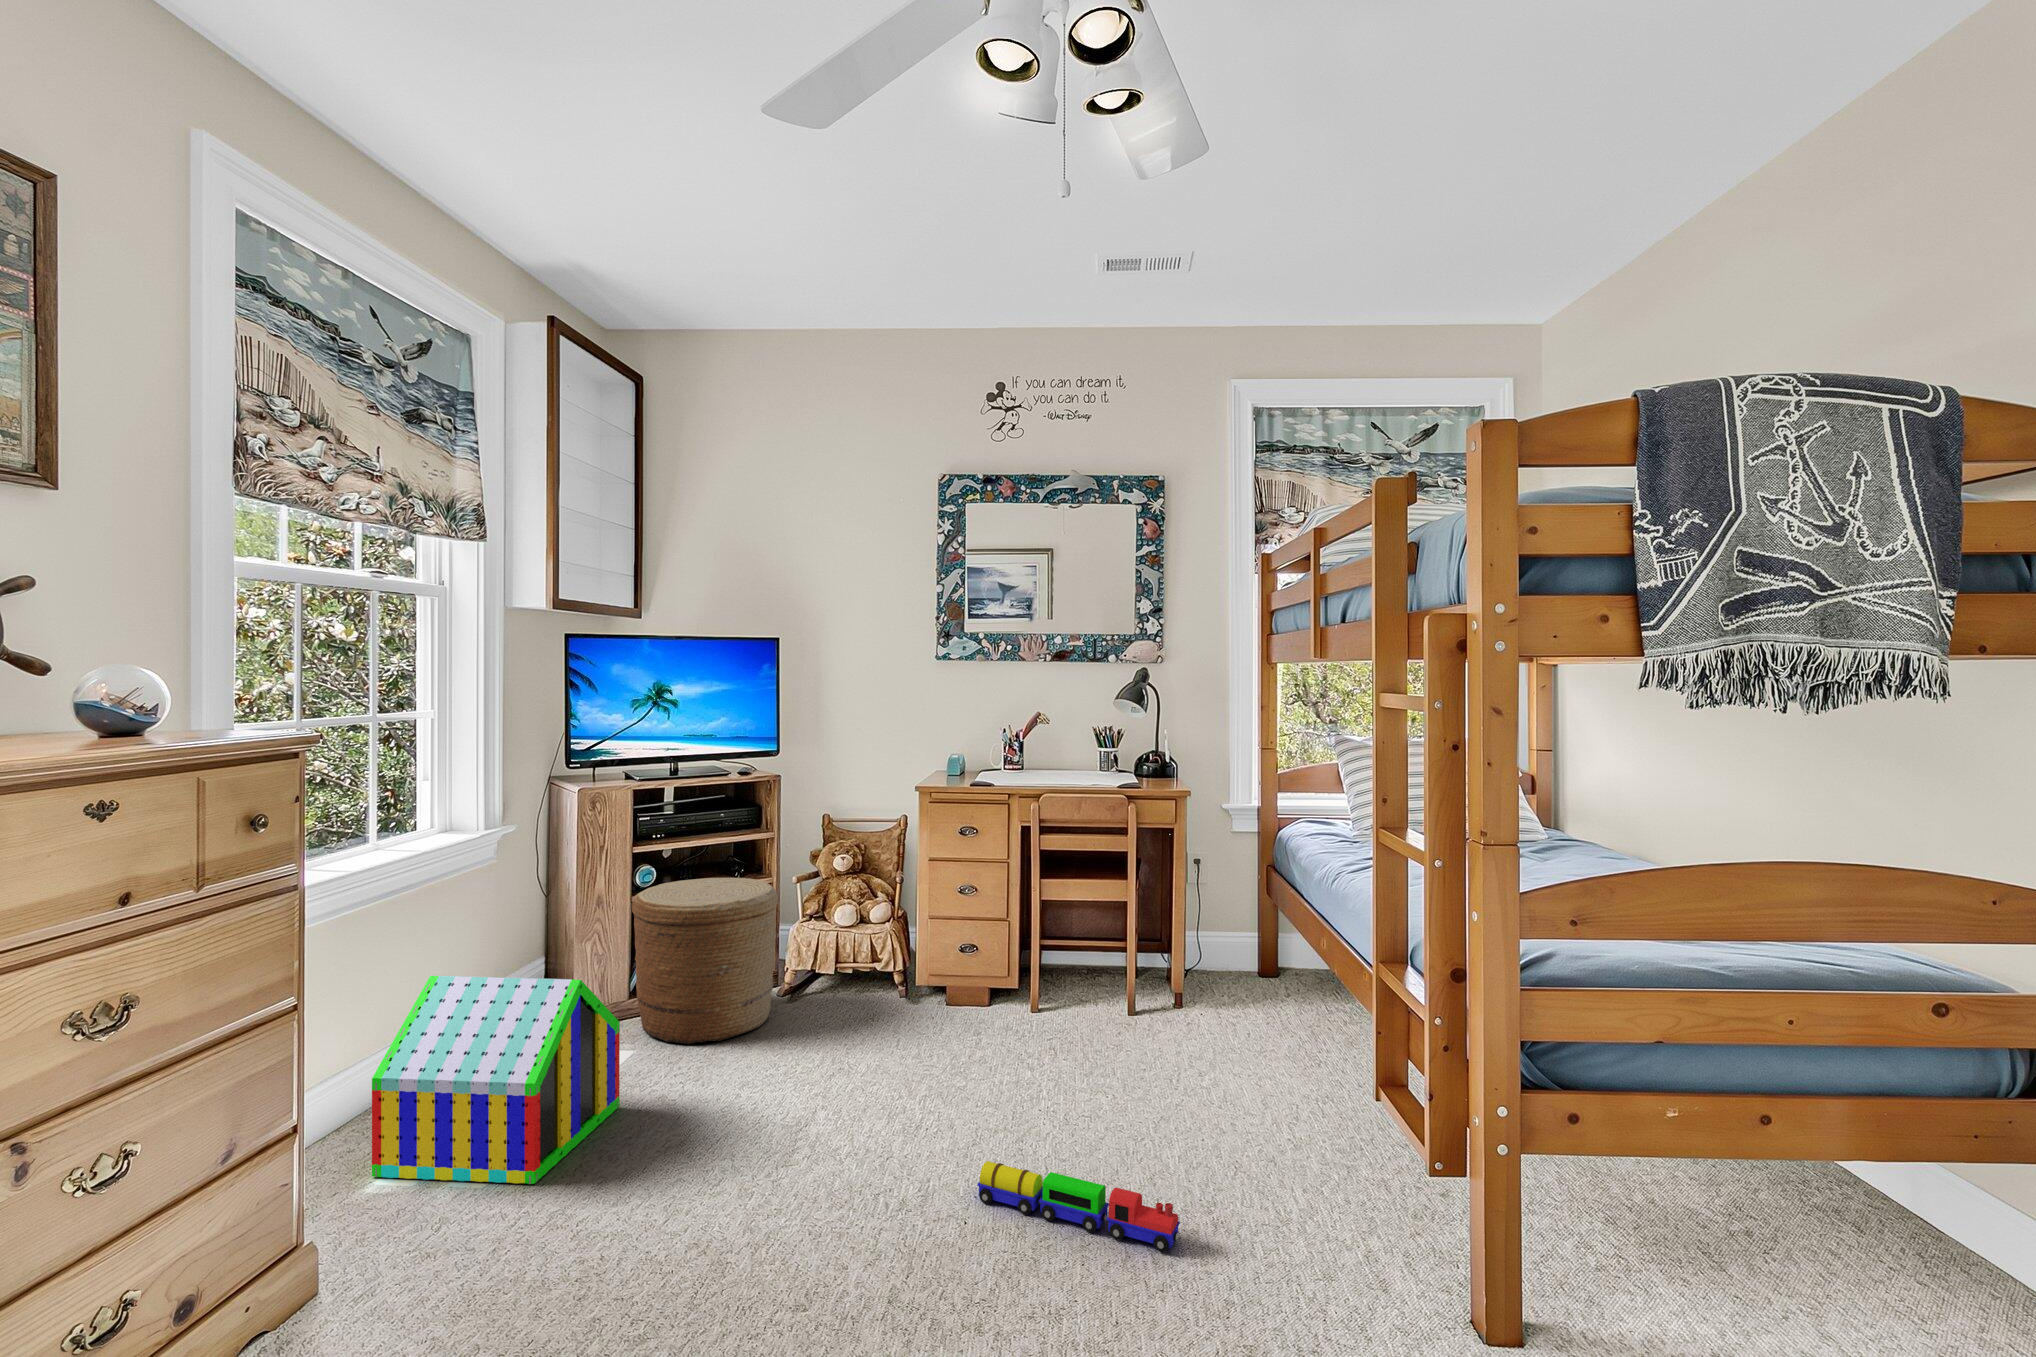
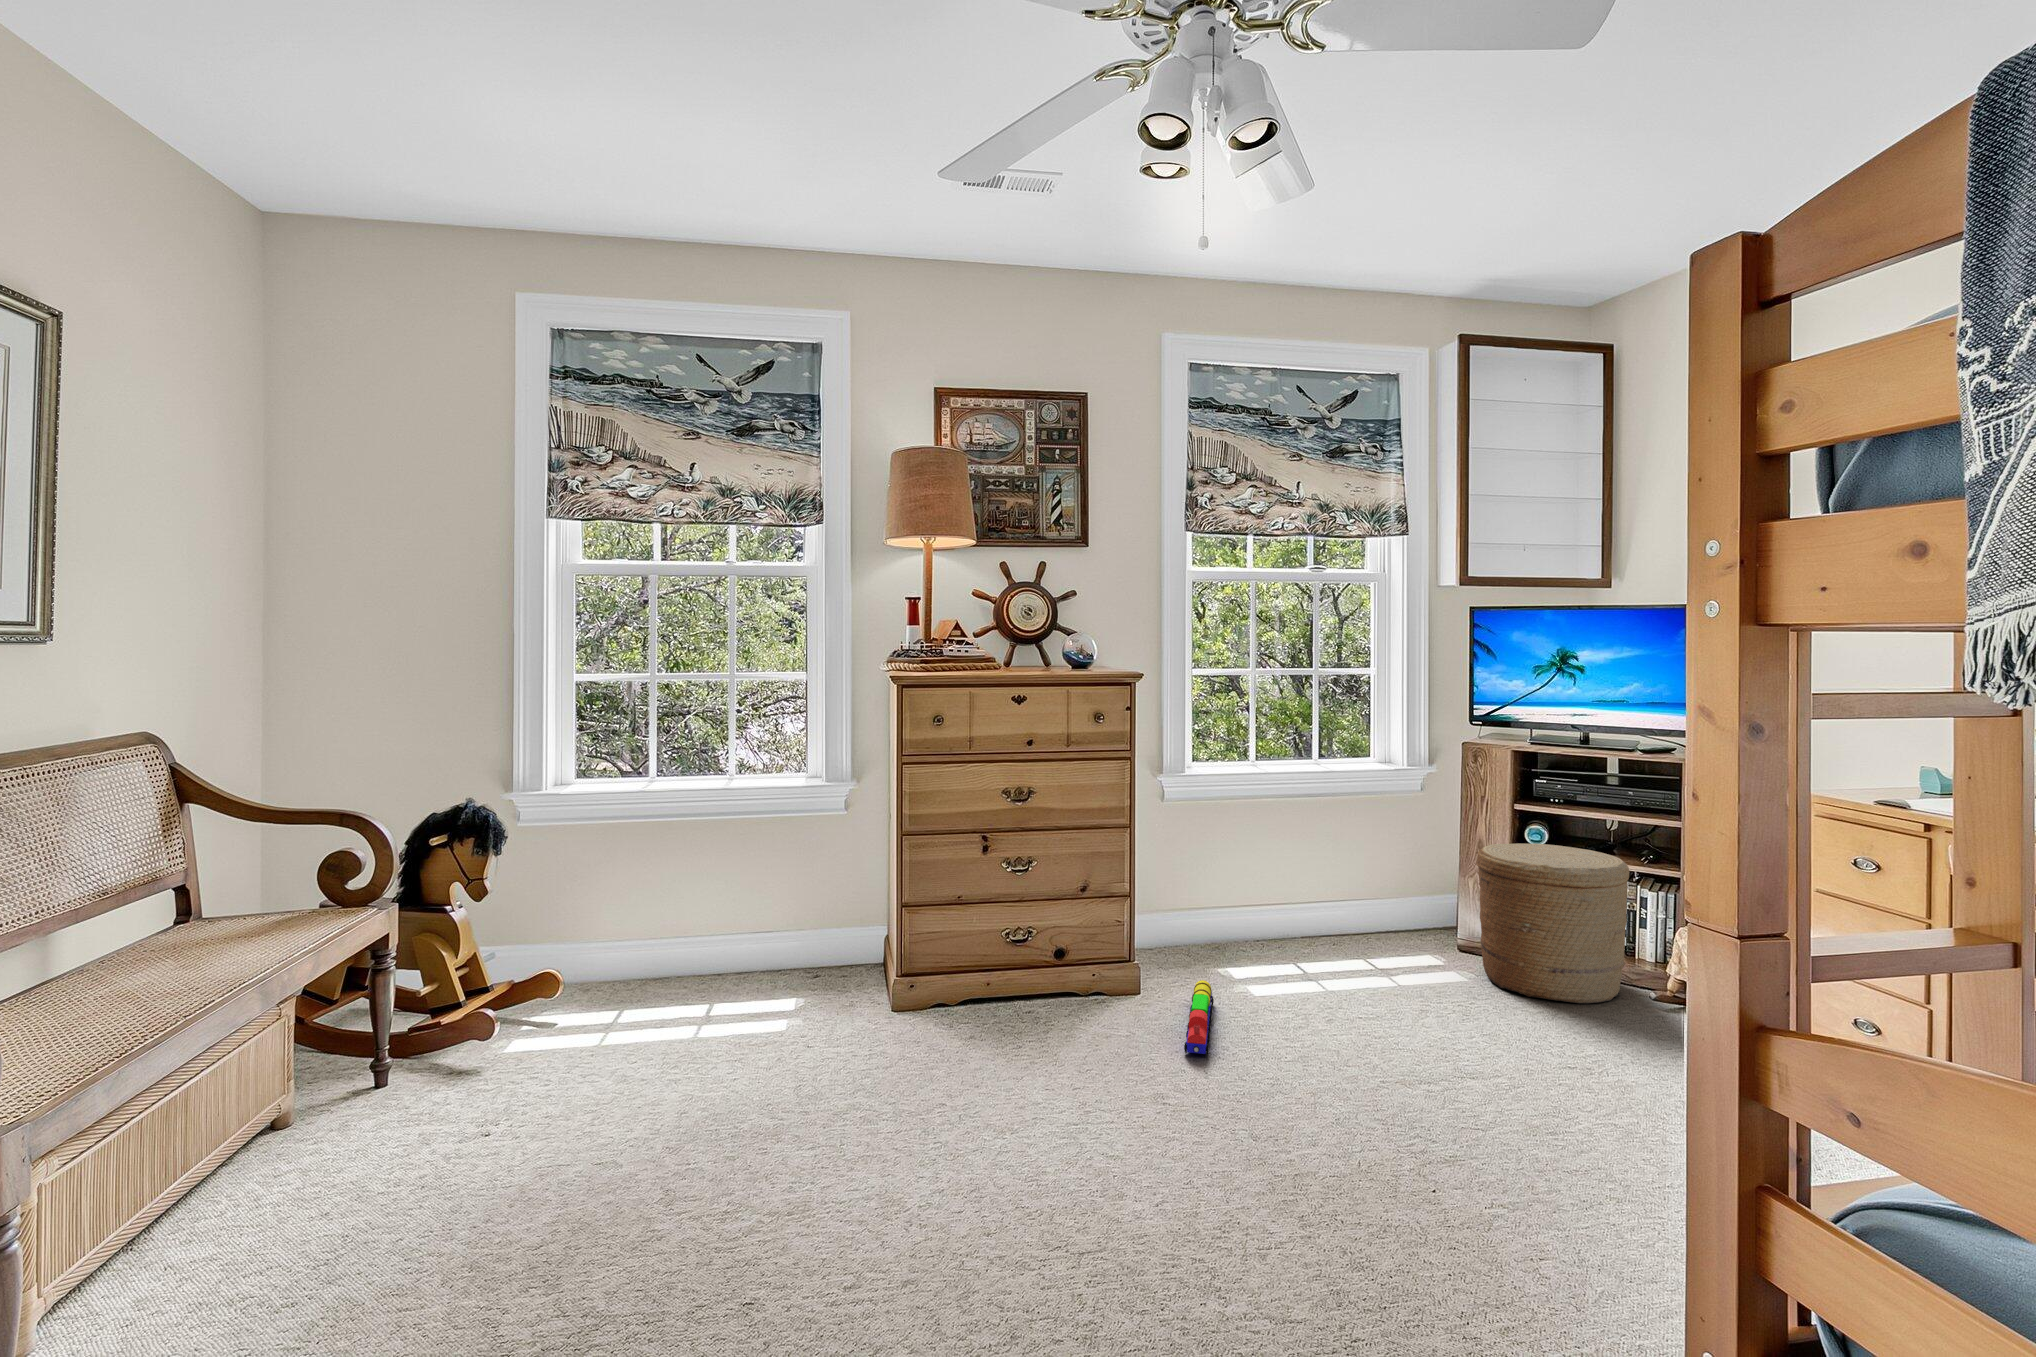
toy house: present [372,976,620,1184] -> none [1225,850,1383,1000]
toy train: present [977,1161,1180,1252] -> present [1184,980,1214,1055]

